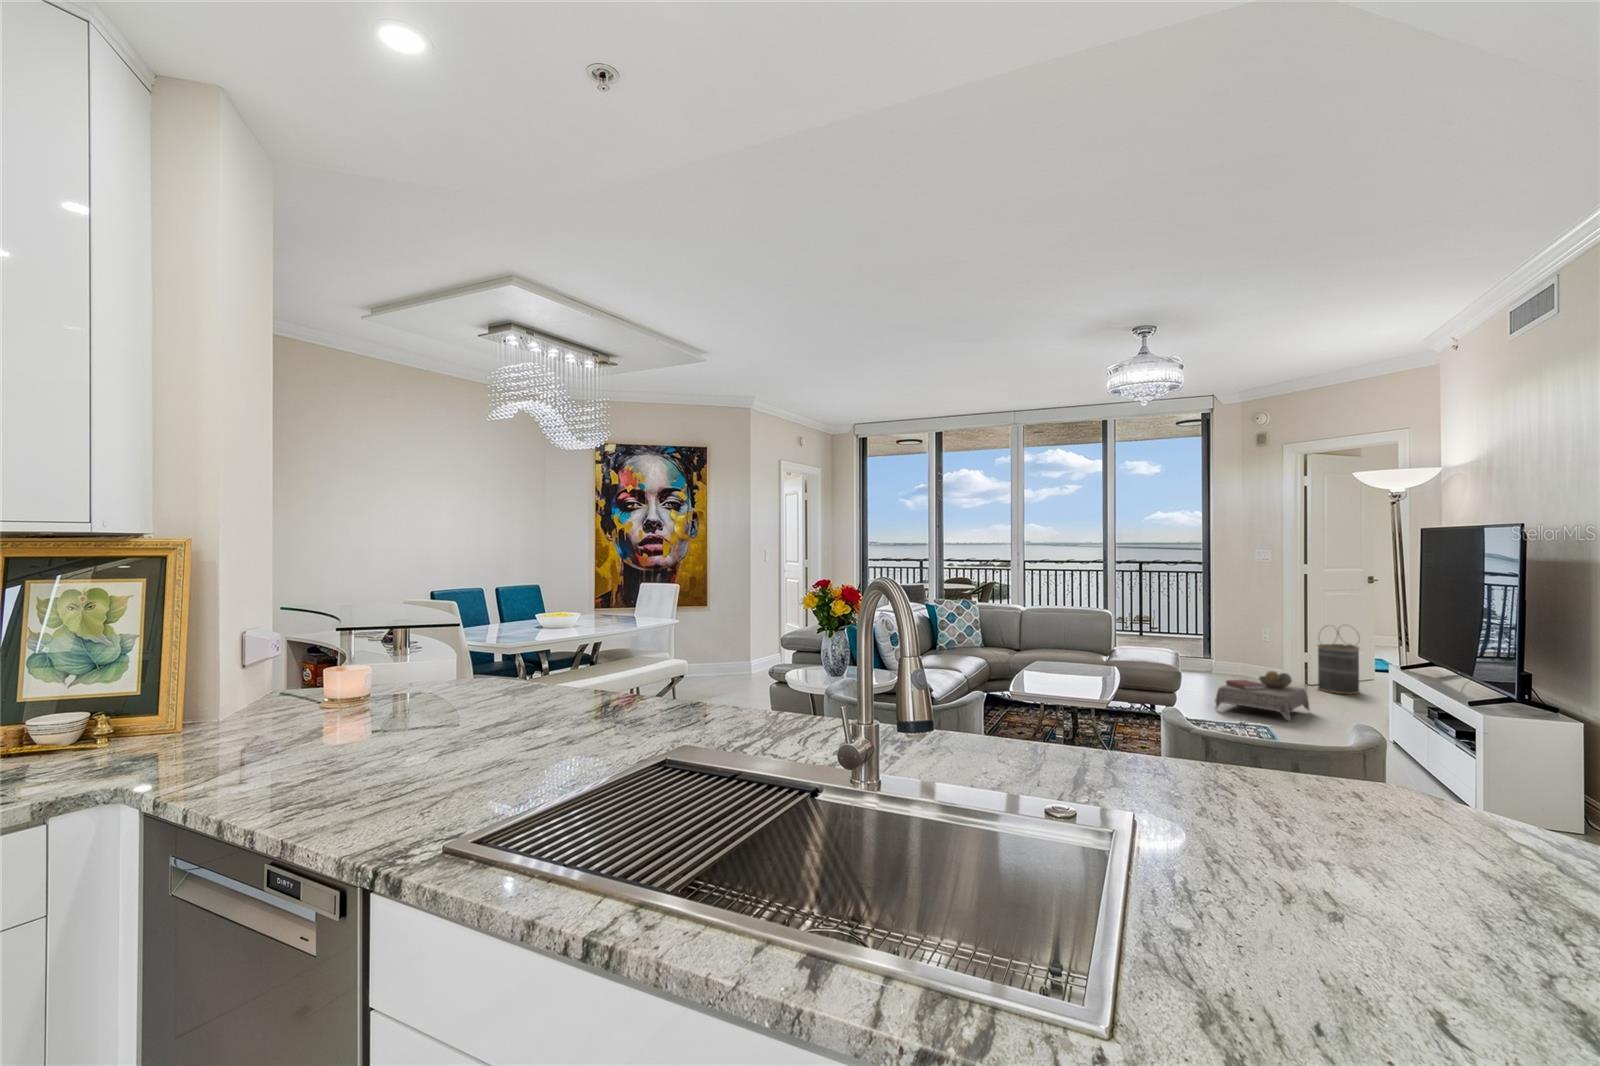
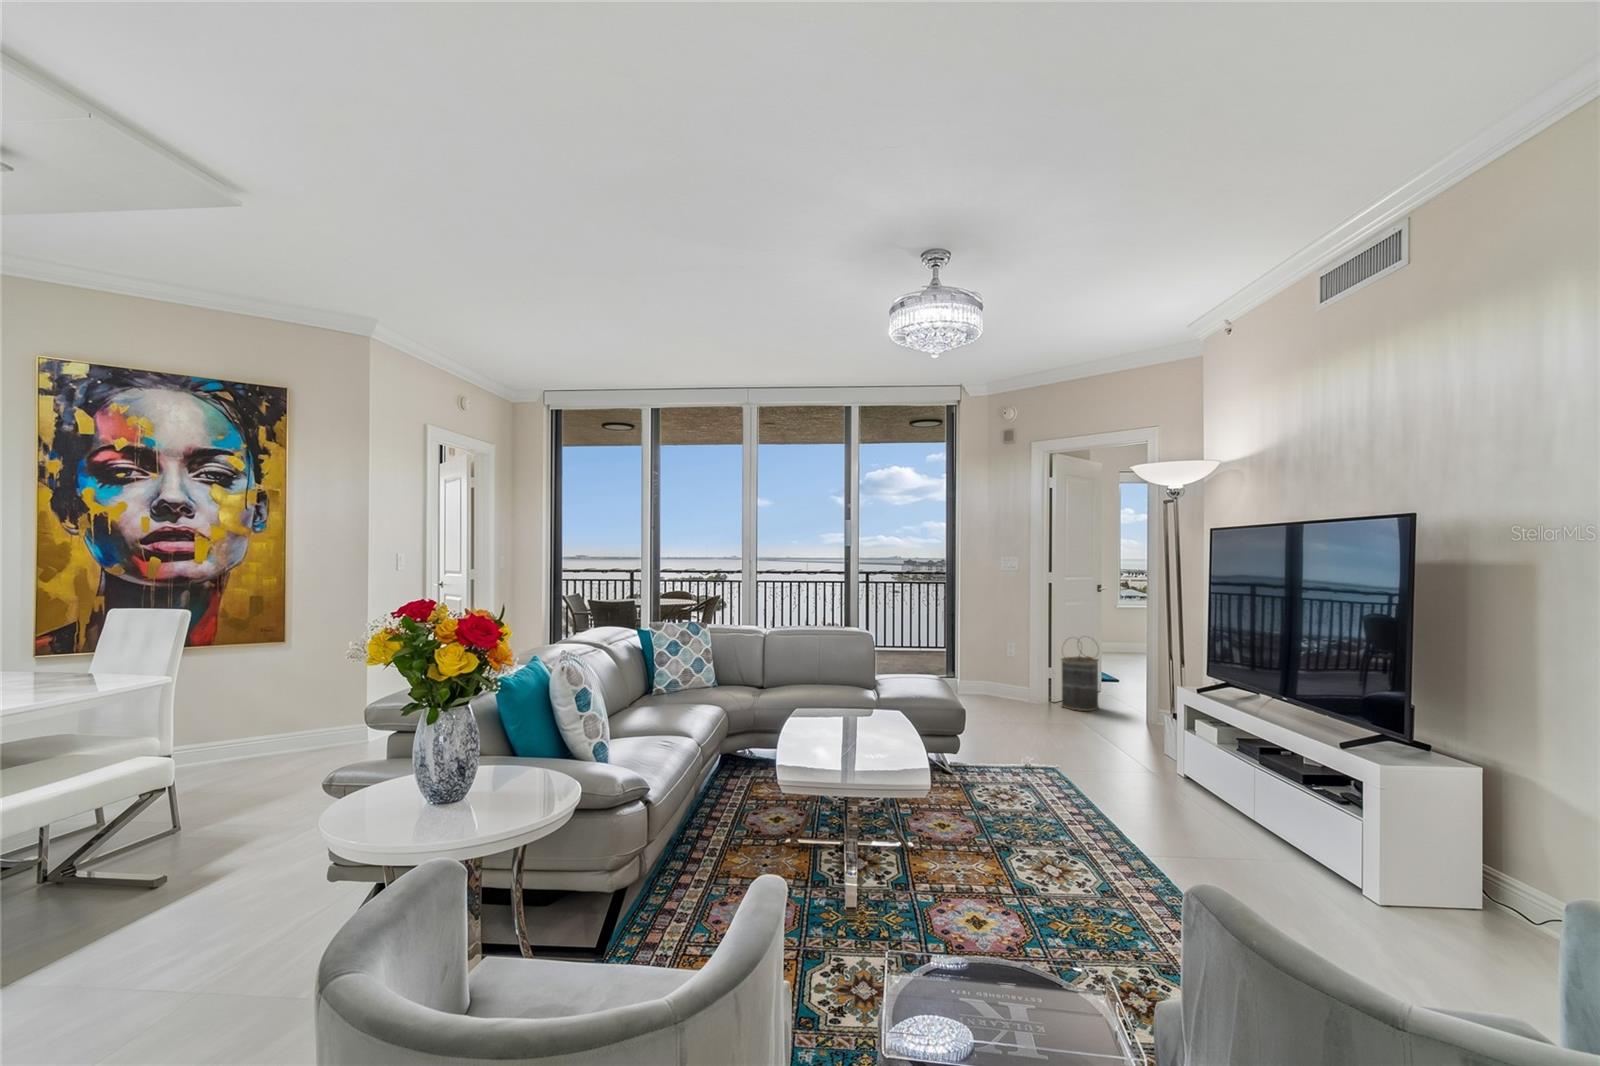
ottoman: present [1215,671,1309,721] -> none [985,695,1076,756]

